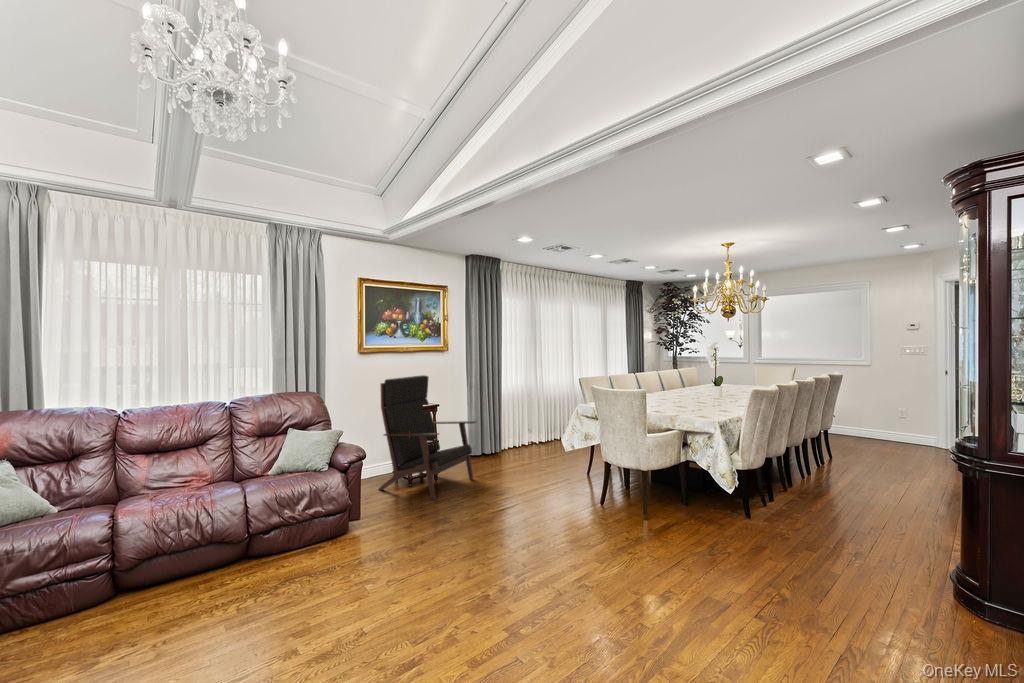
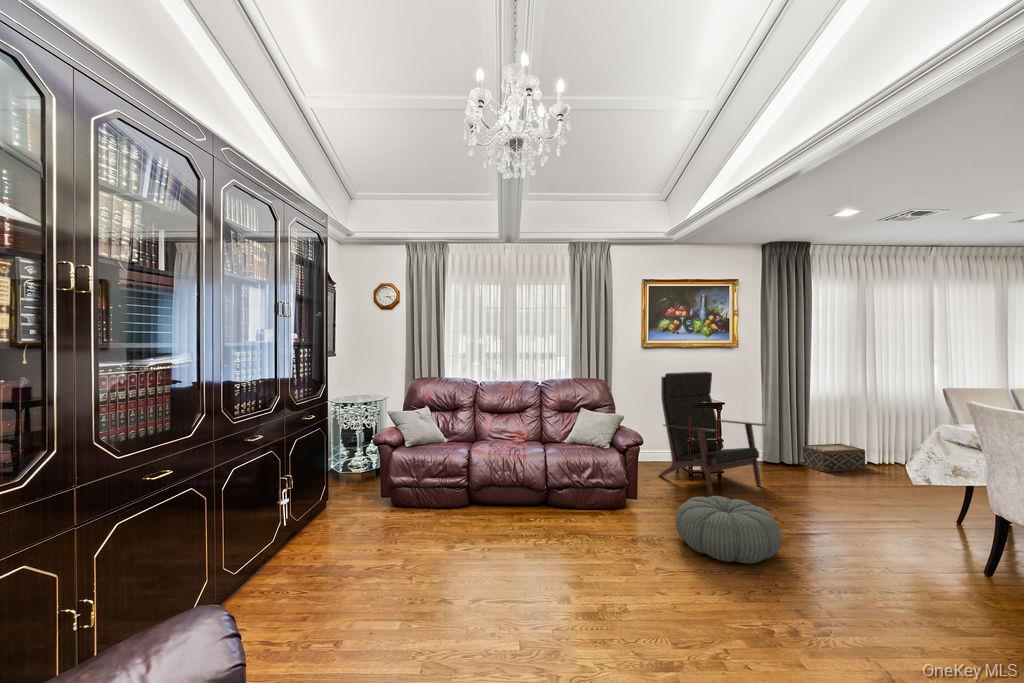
woven basket: none [499,430,543,456] -> present [800,444,865,472]
pouf: none [408,499,503,565] -> present [675,496,782,564]

